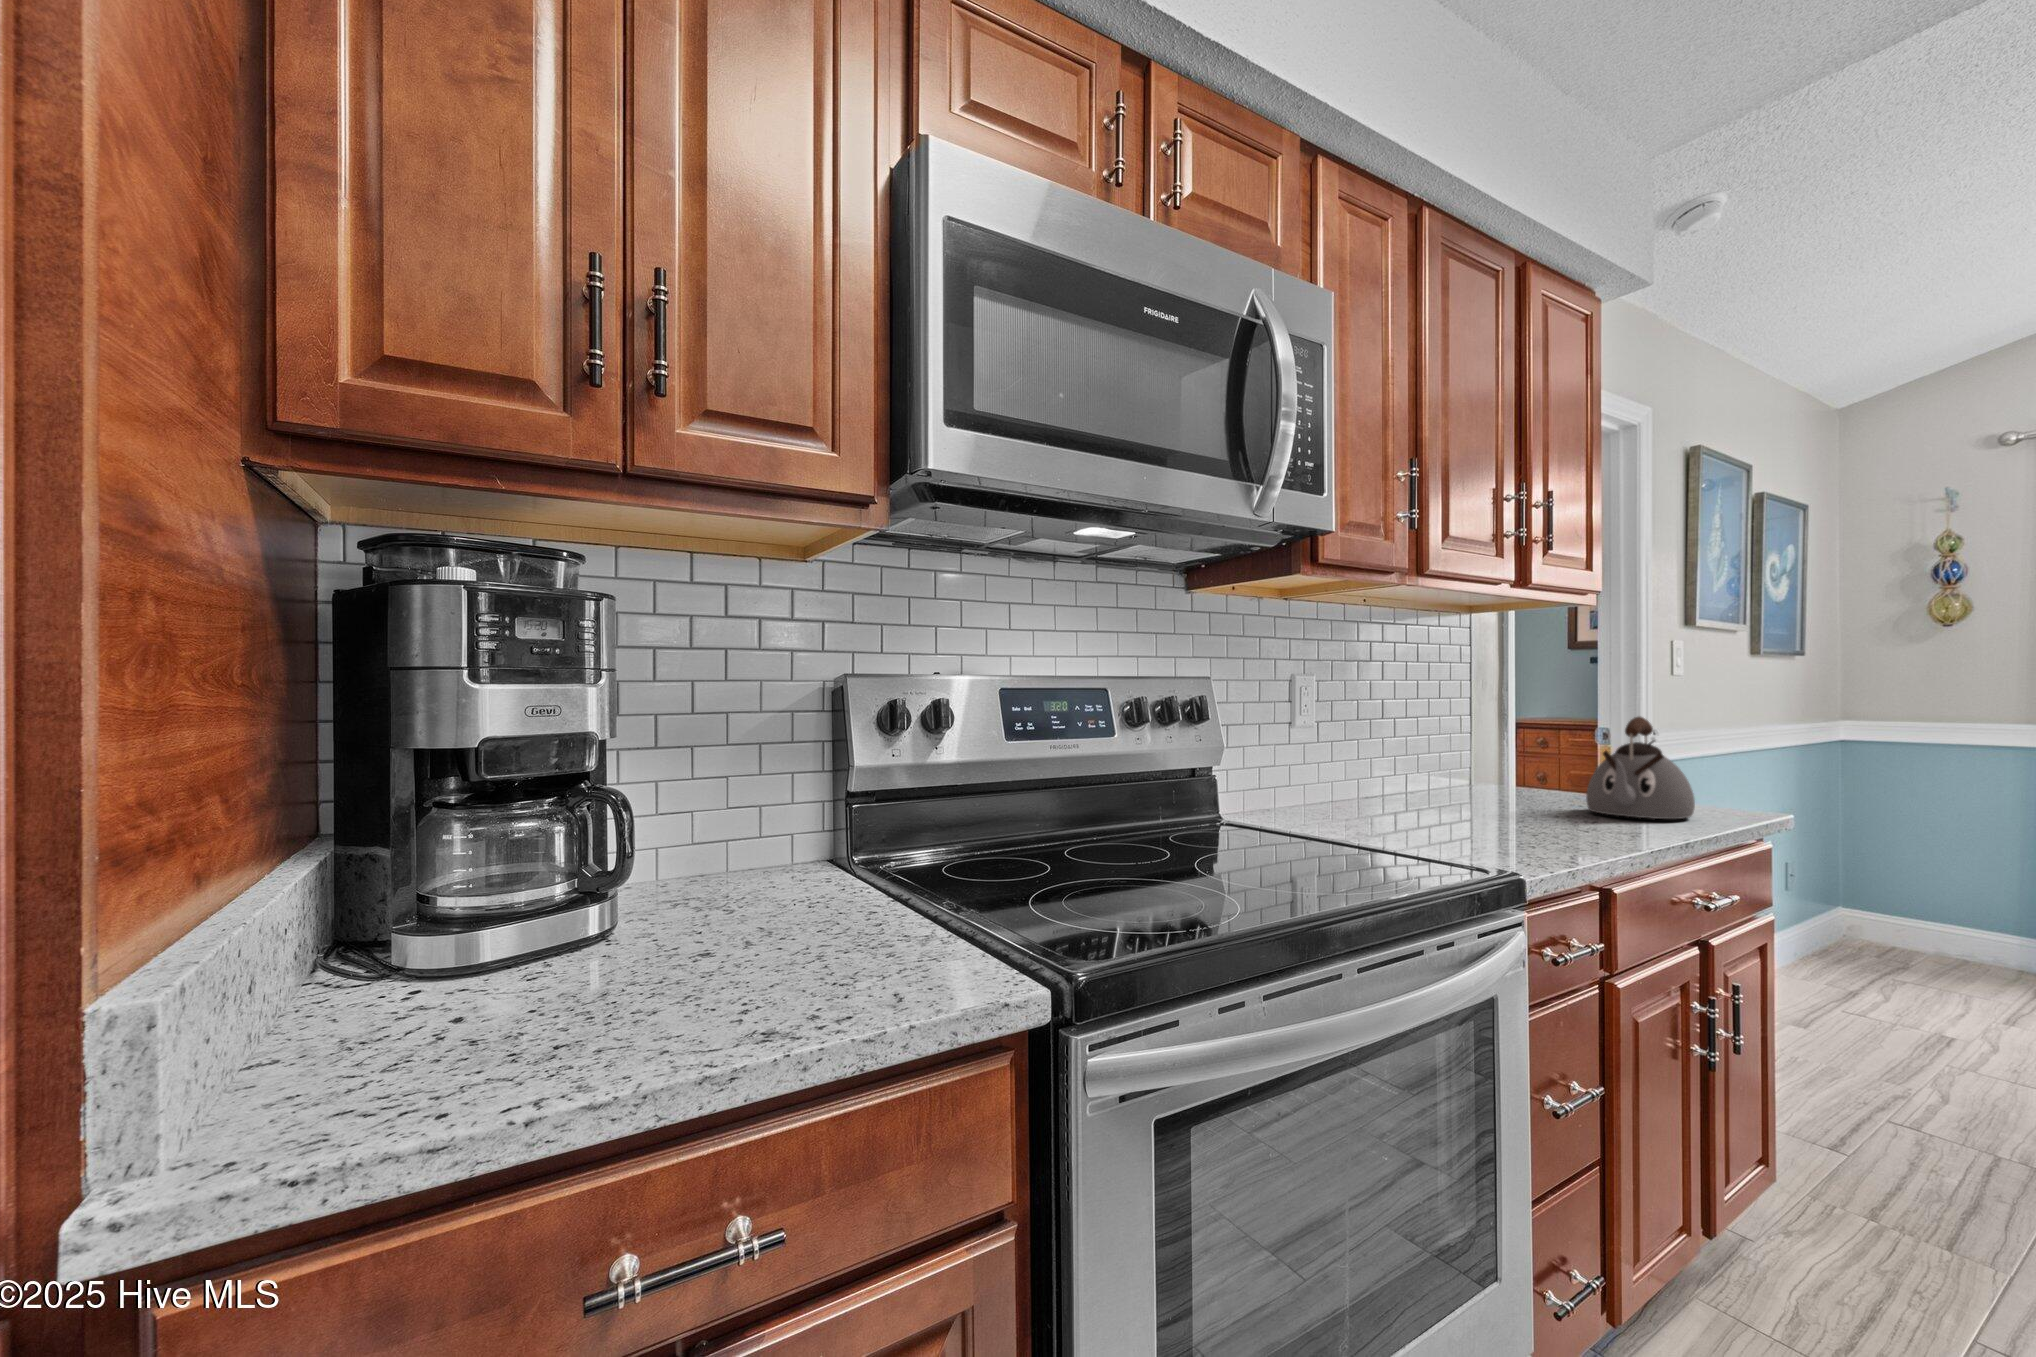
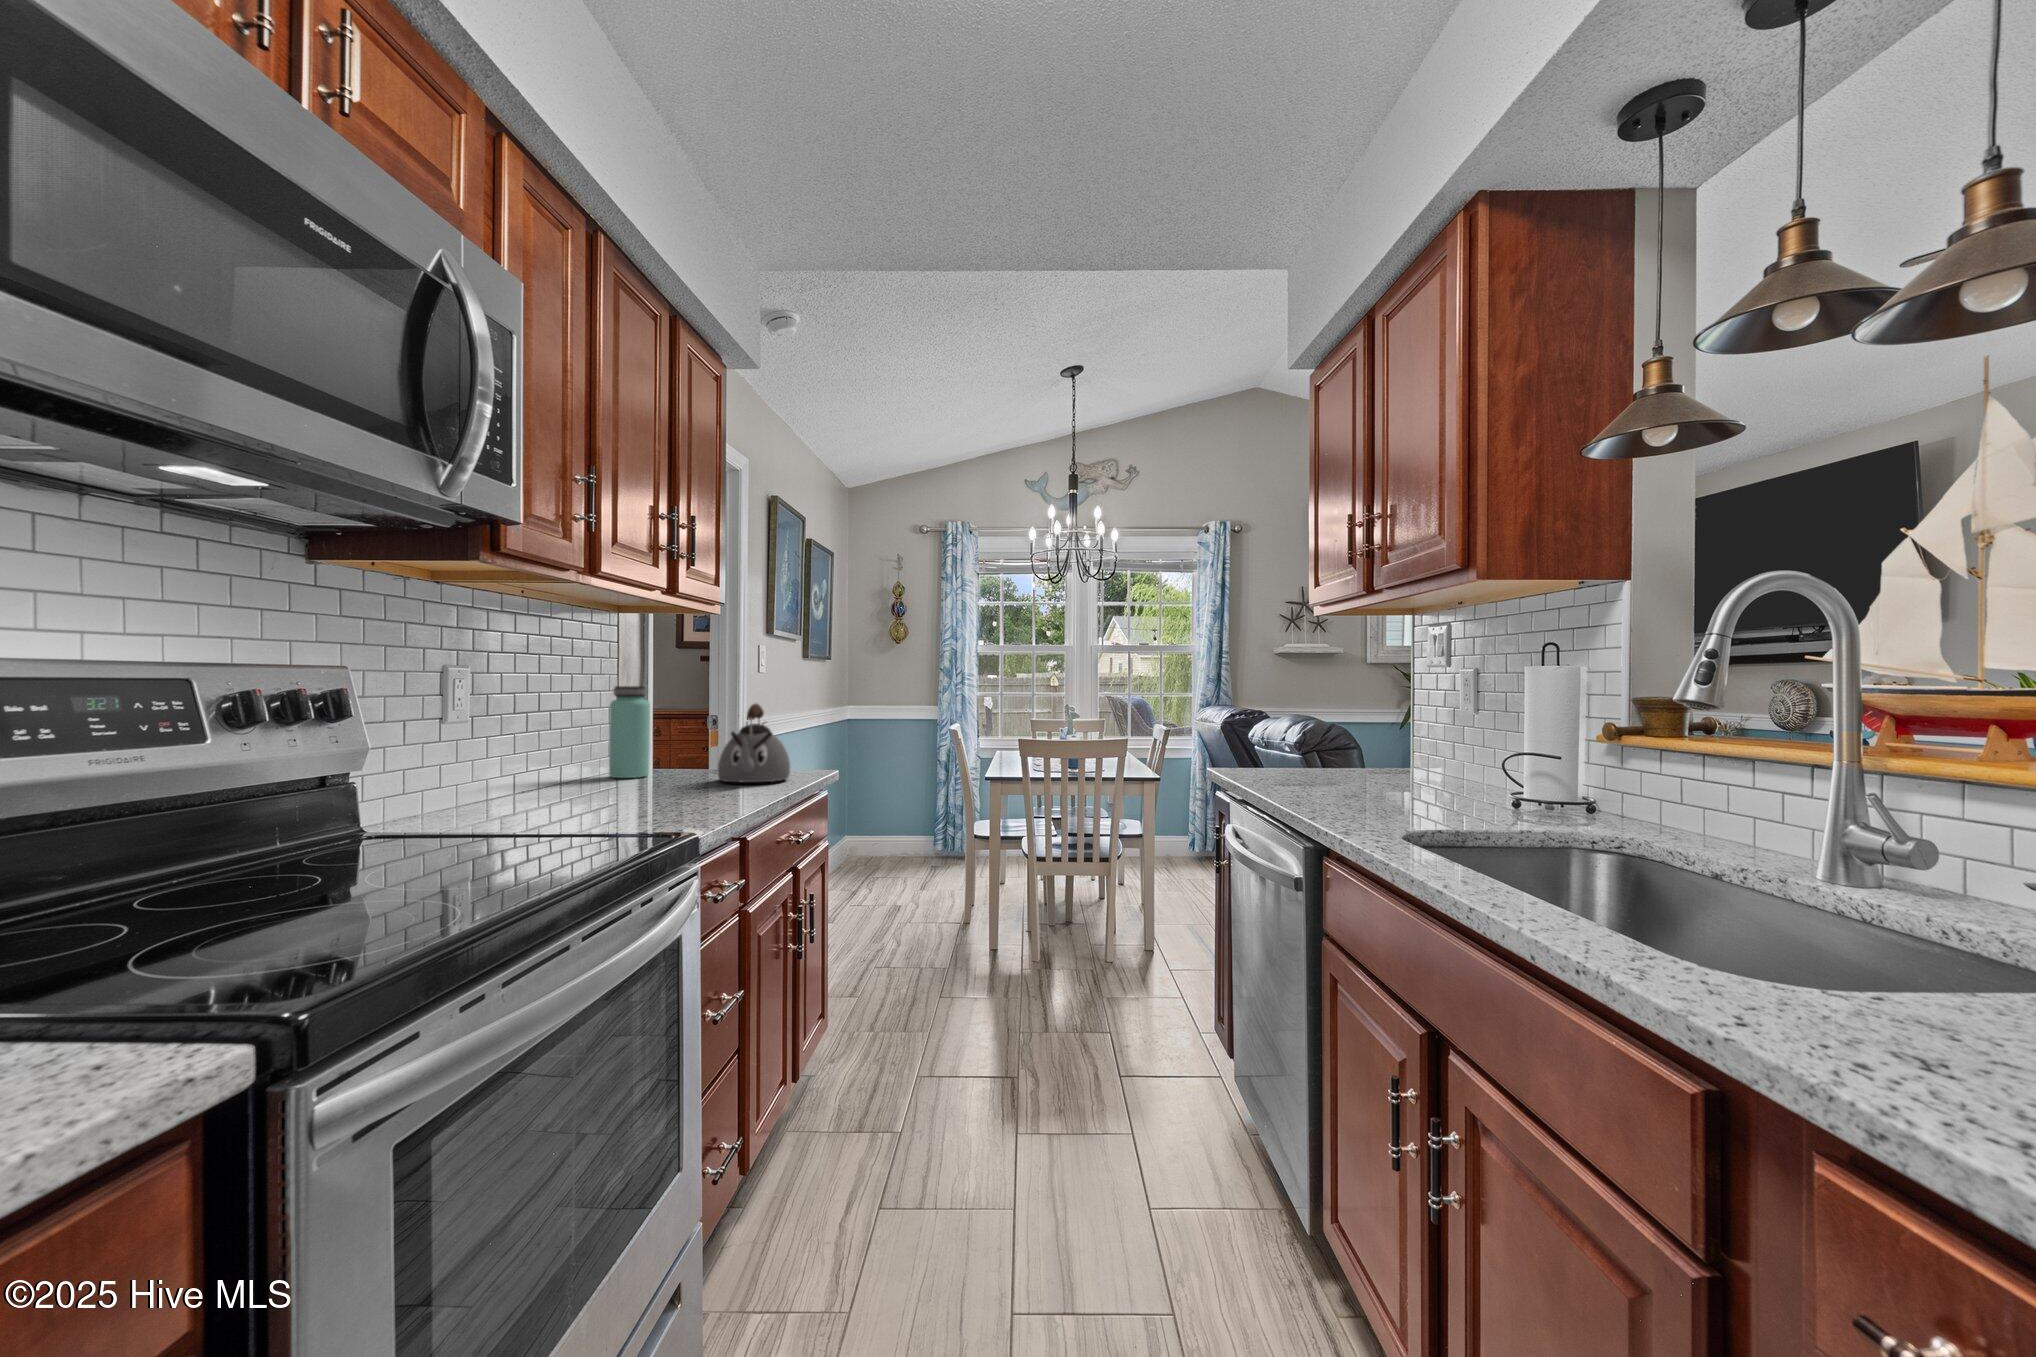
bottle: none [1458,694,1504,797] -> present [609,686,650,778]

